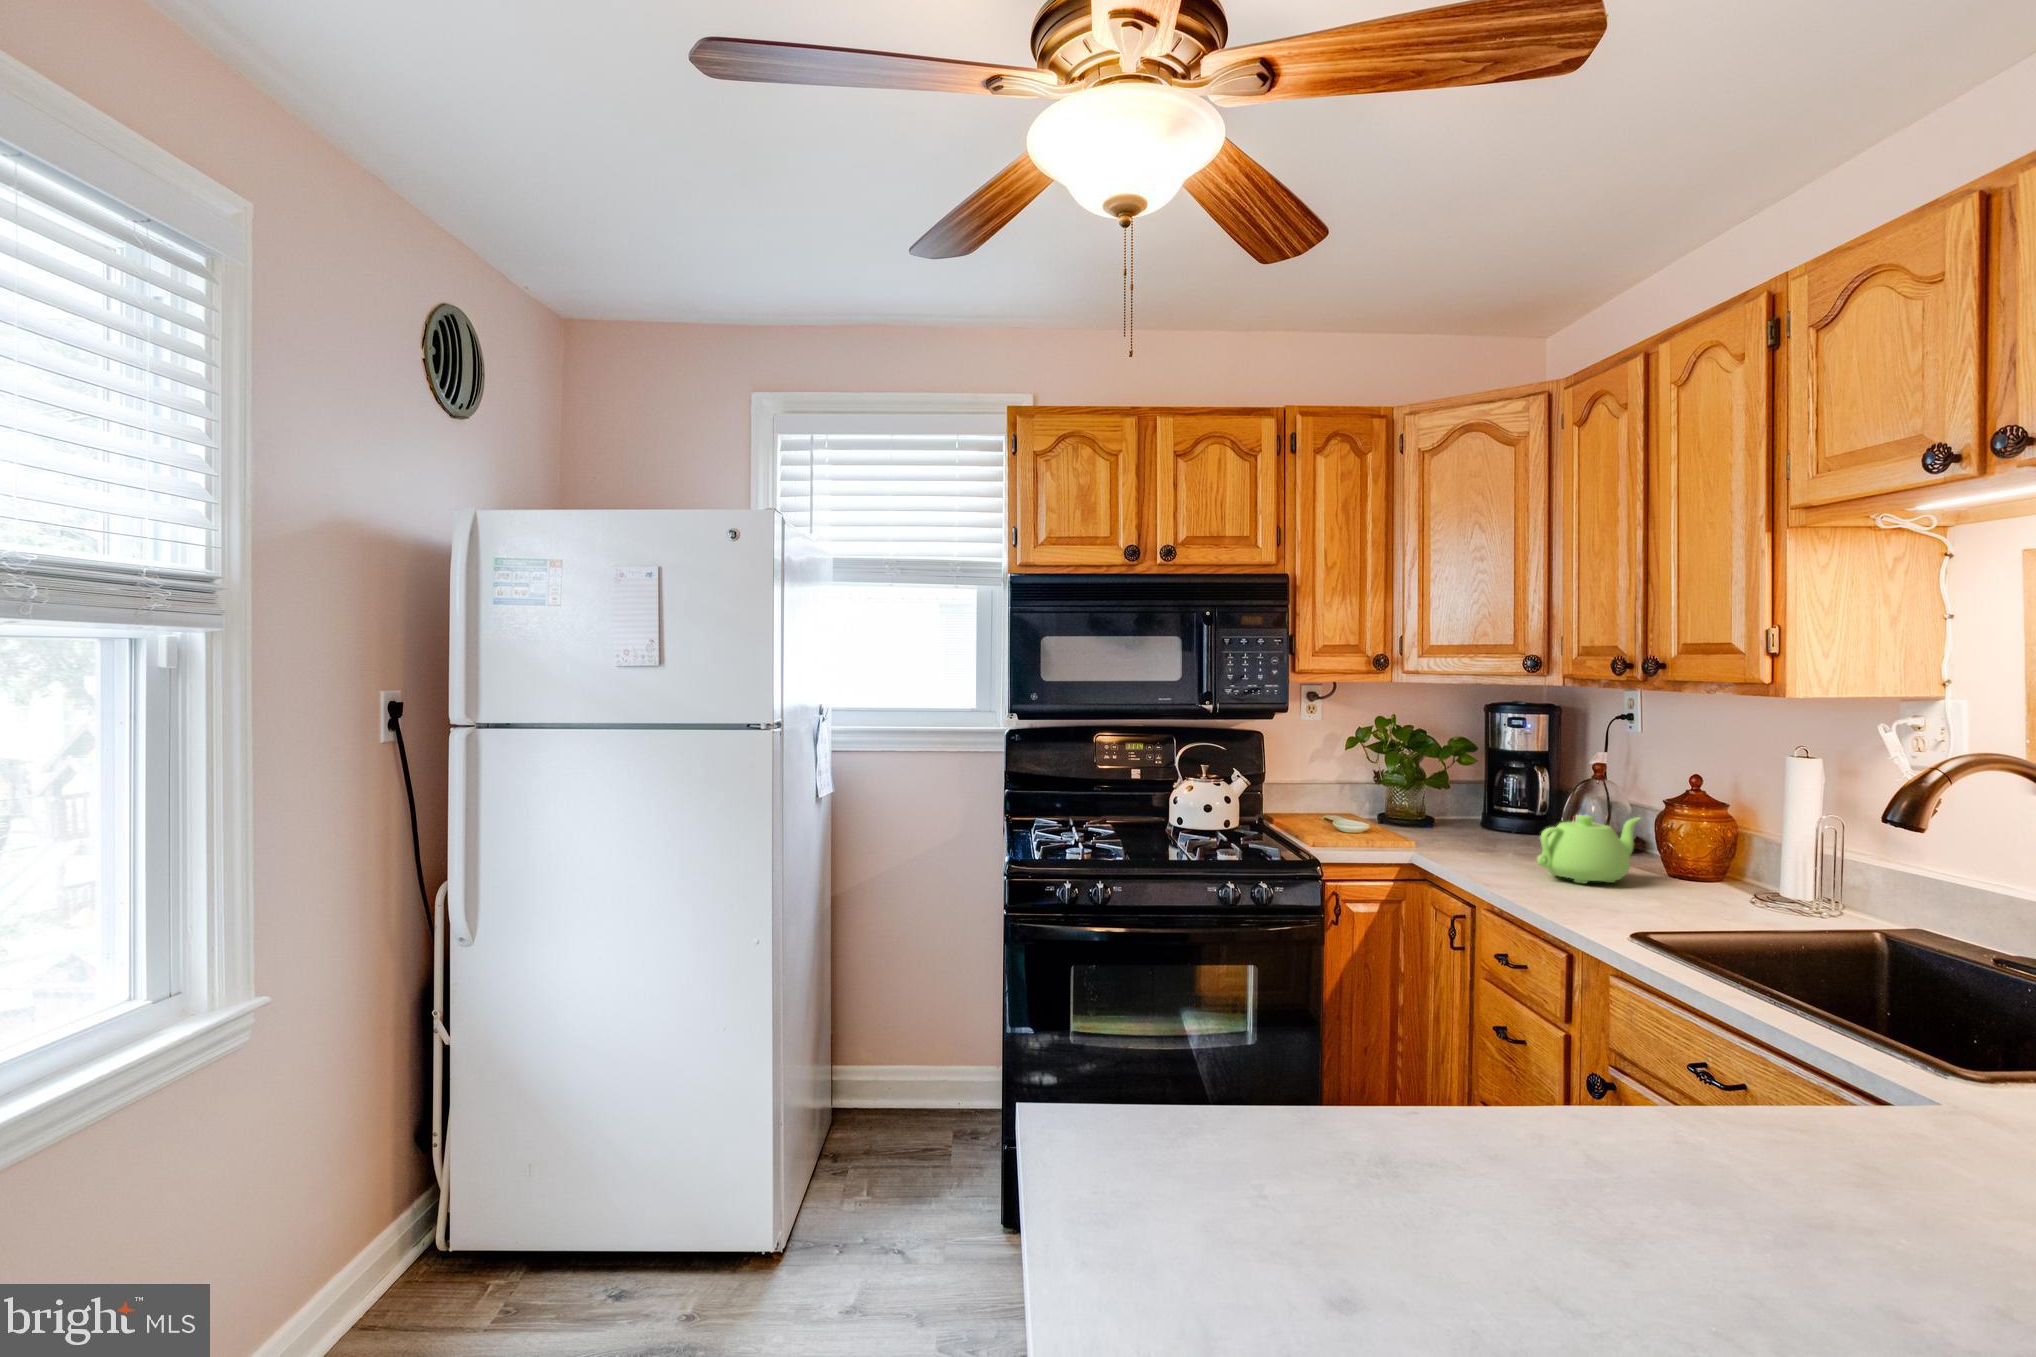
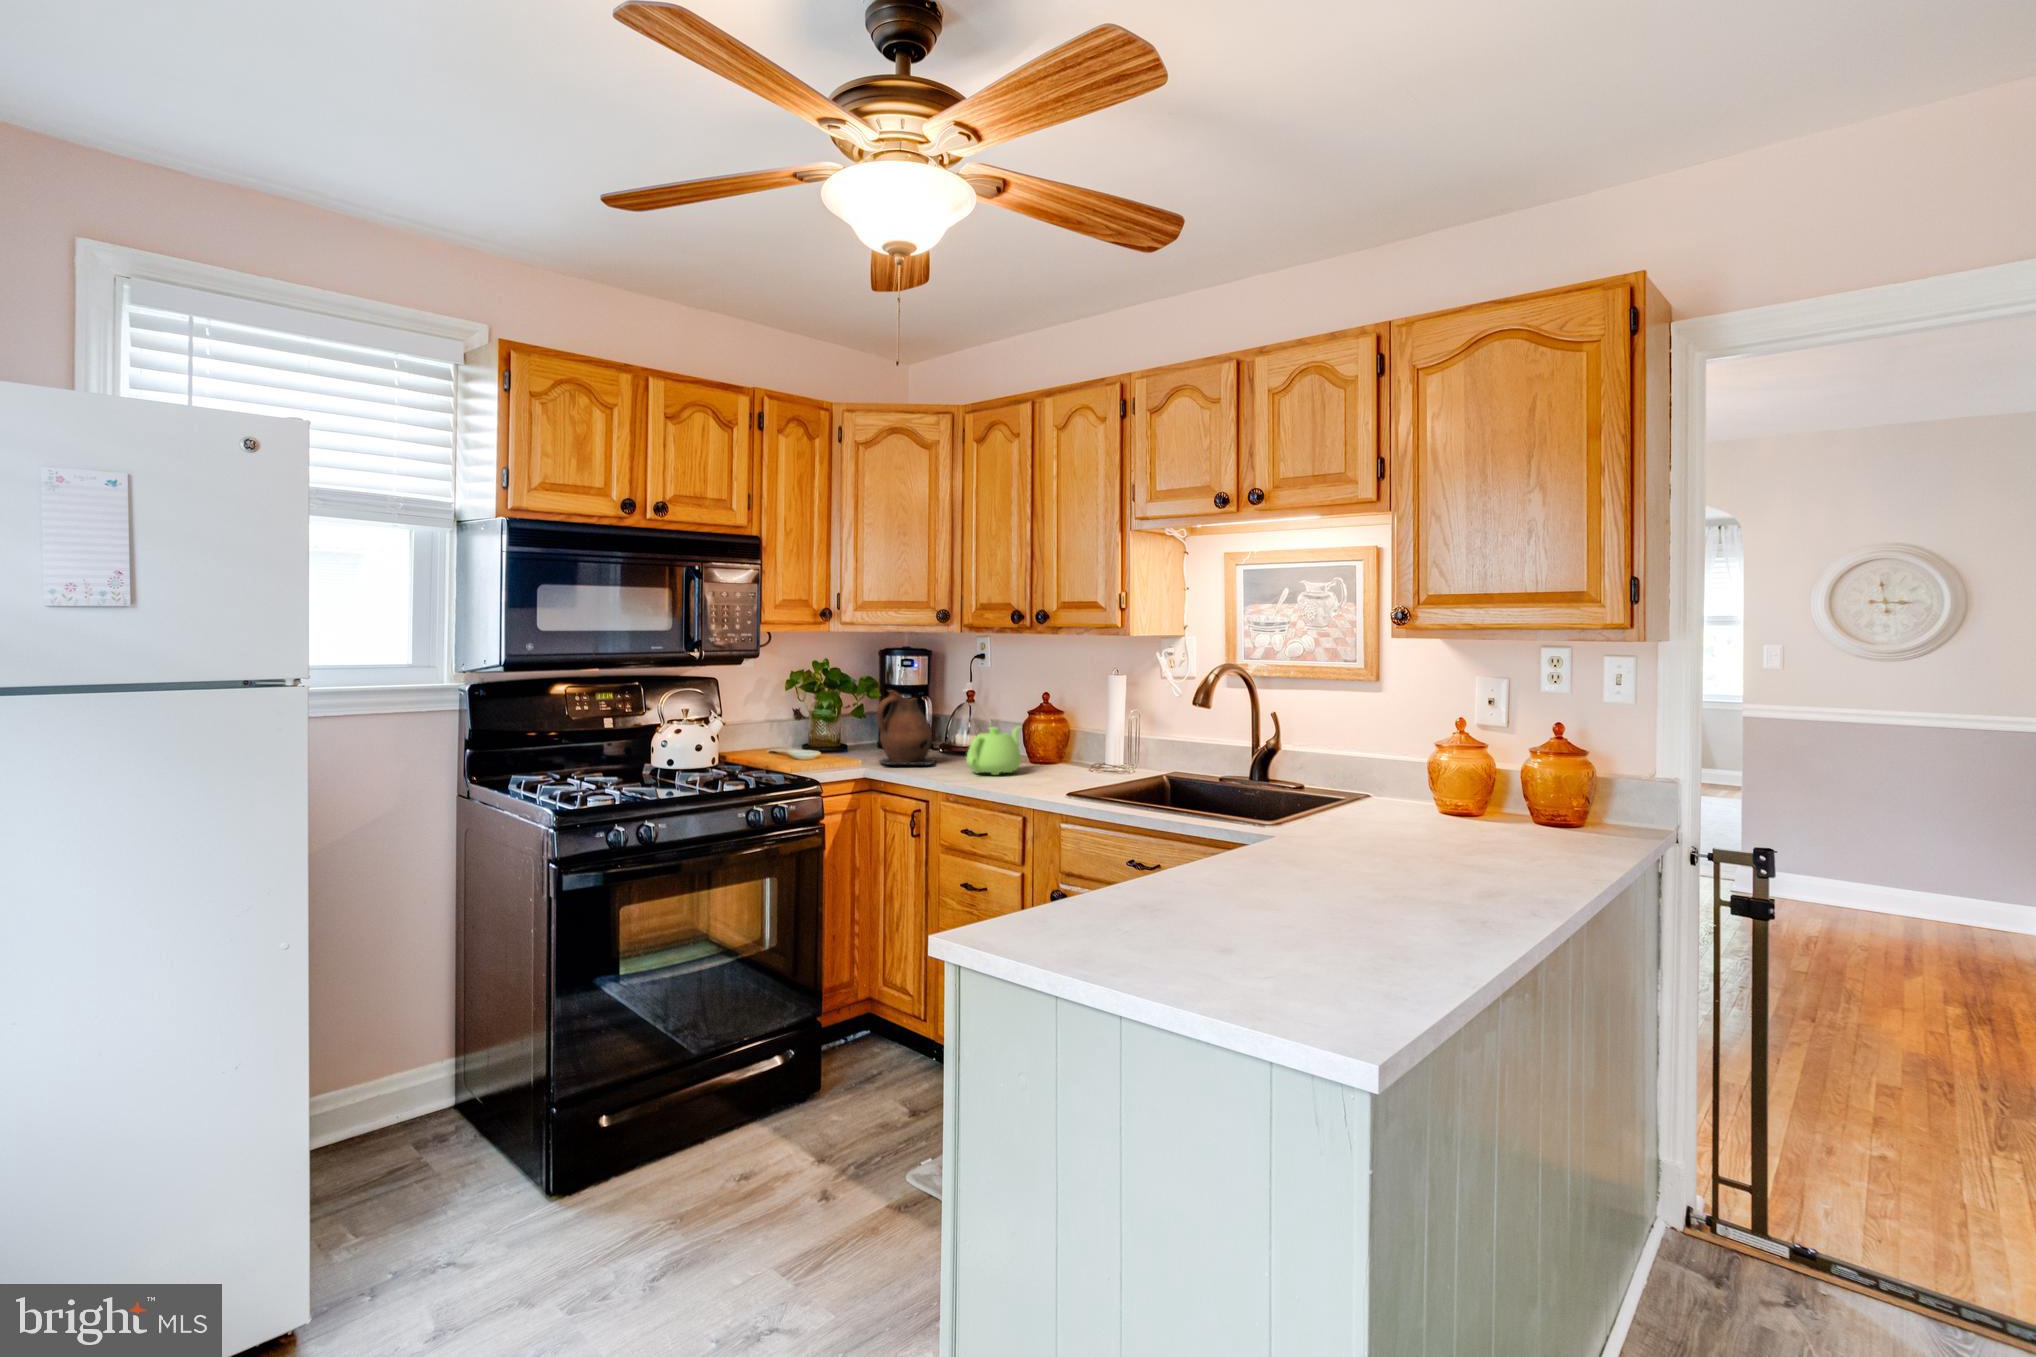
ceramic pitcher: none [1441,754,1534,855] -> present [876,690,935,765]

